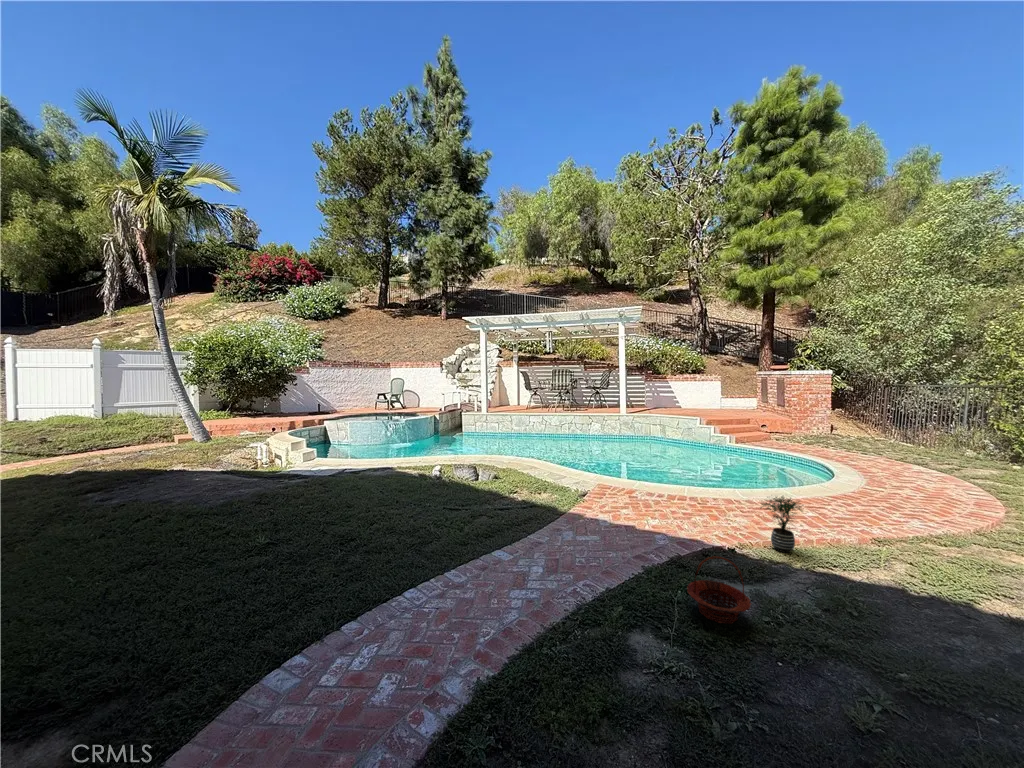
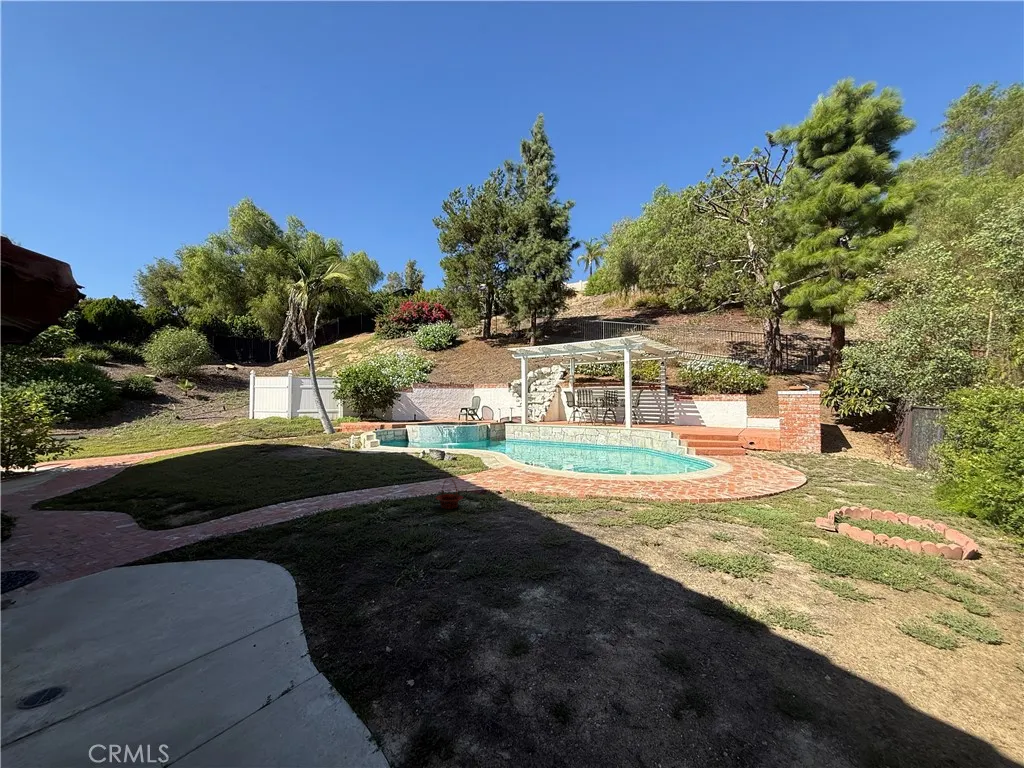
potted plant: present [761,496,803,553] -> none [535,465,559,500]

